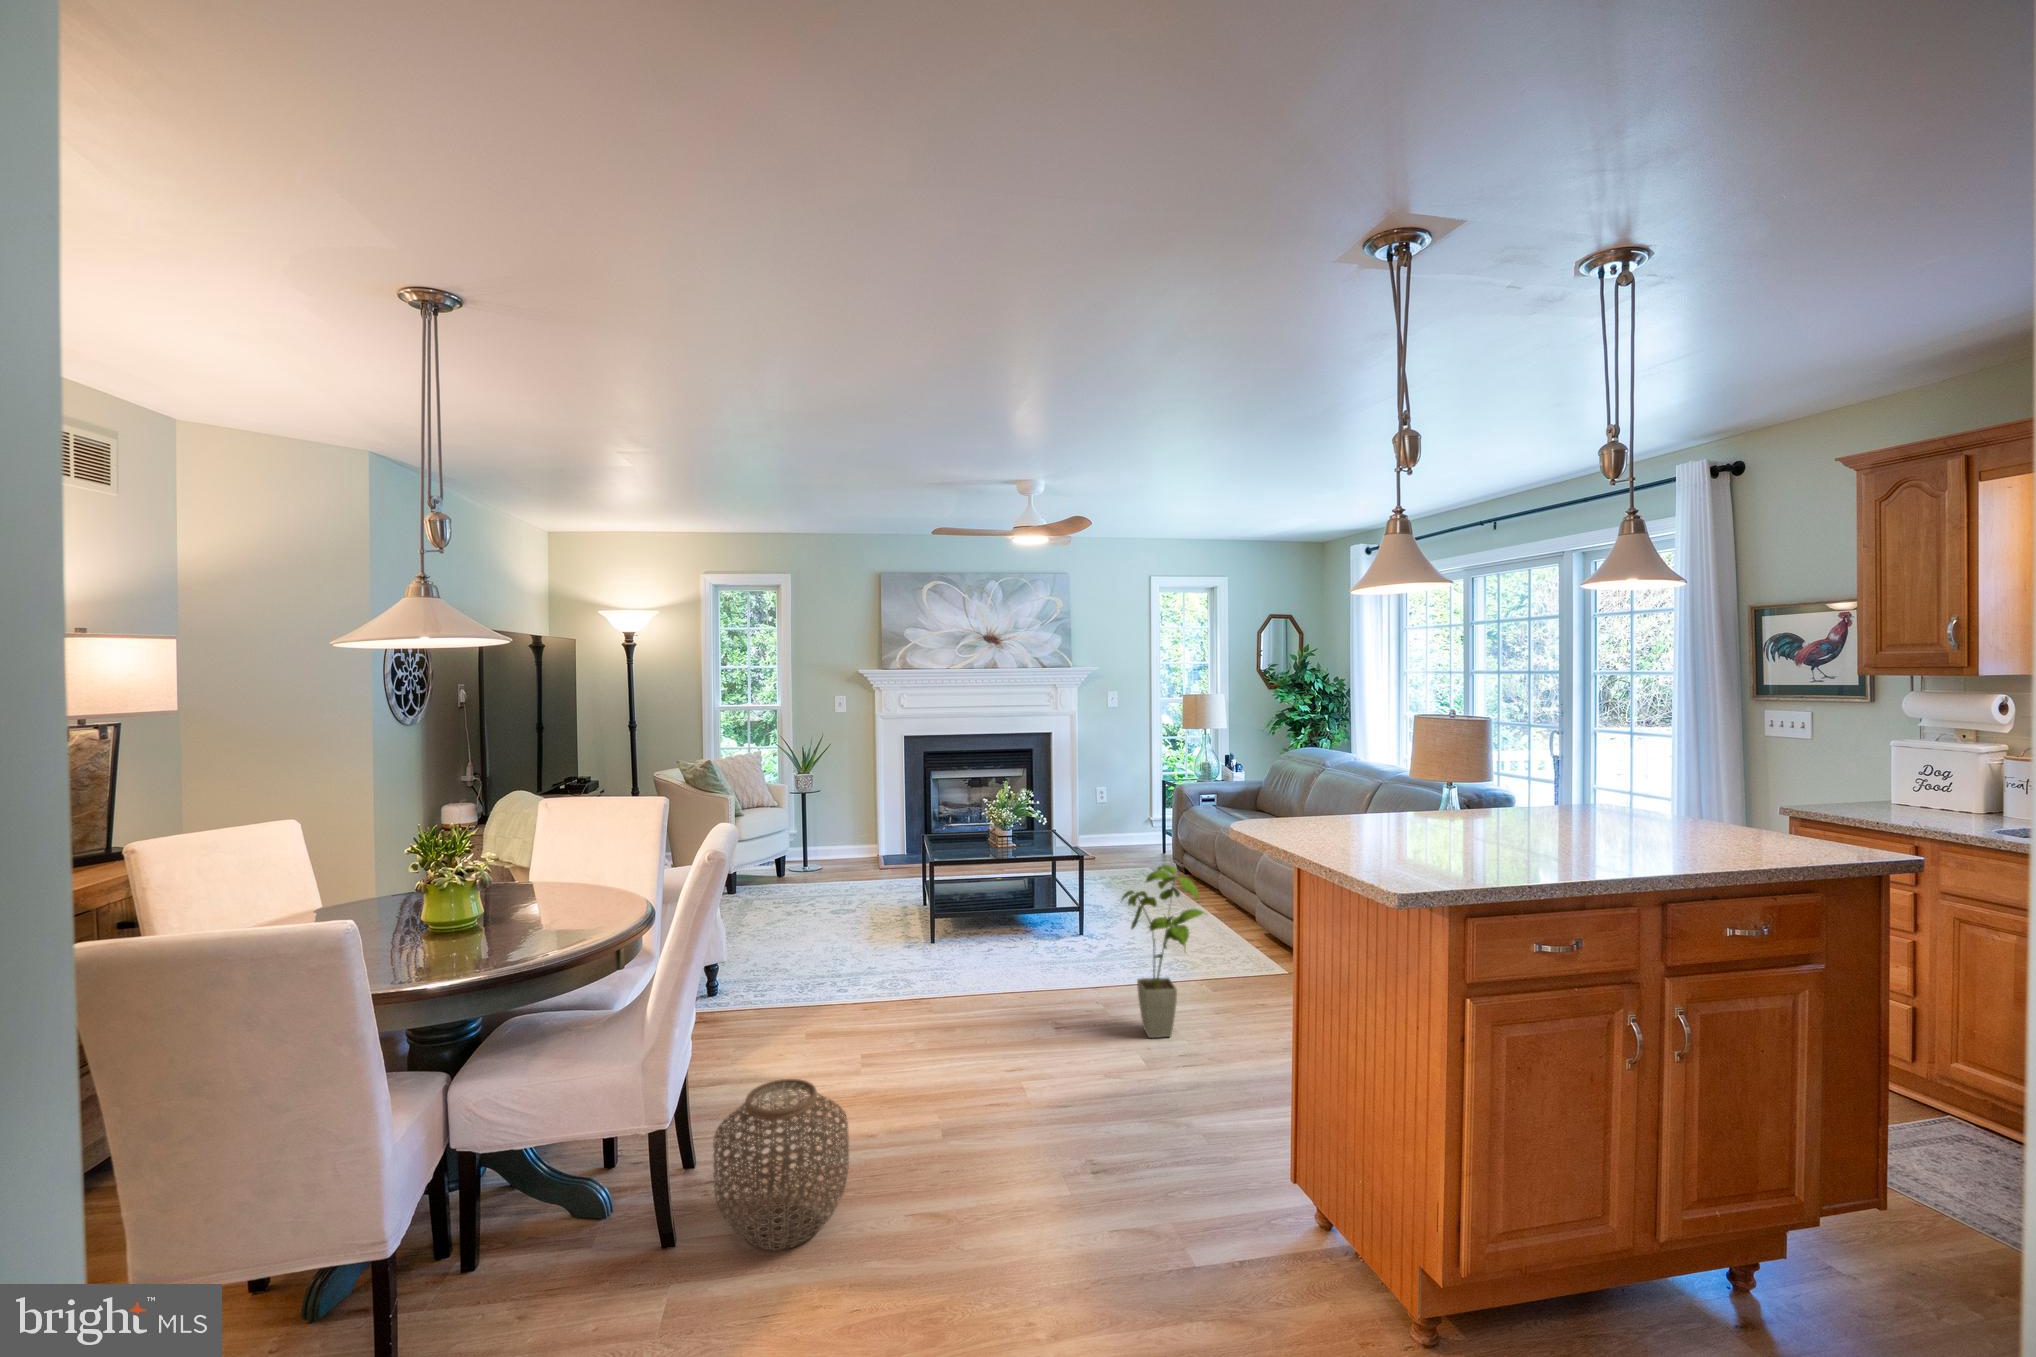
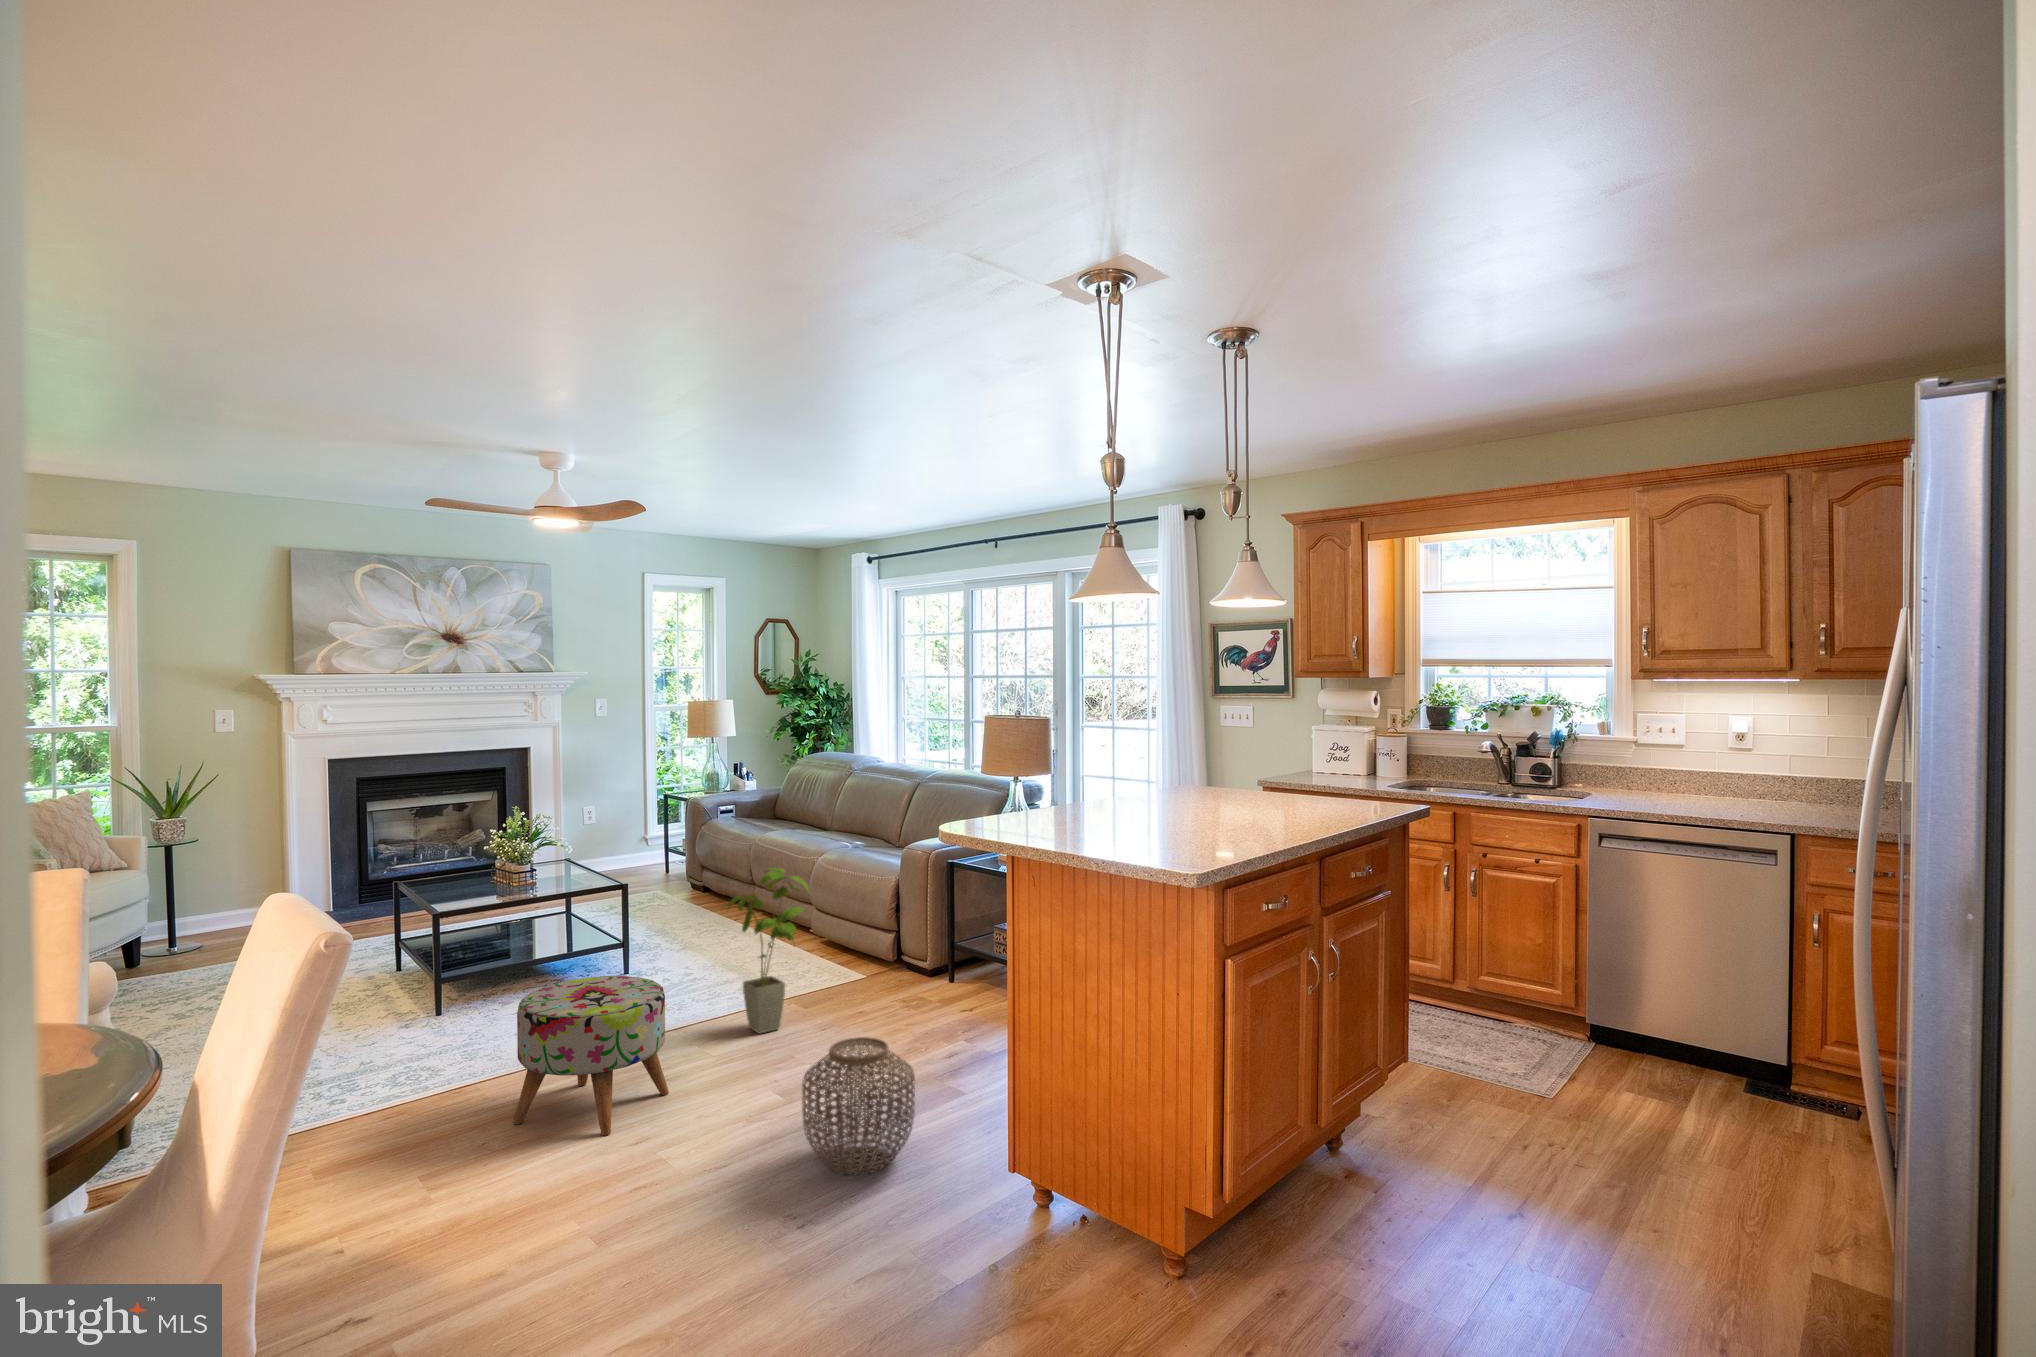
ottoman: none [883,955,1027,1124] -> present [513,976,669,1136]
woven basket: present [713,1079,849,1250] -> present [802,1037,915,1174]

